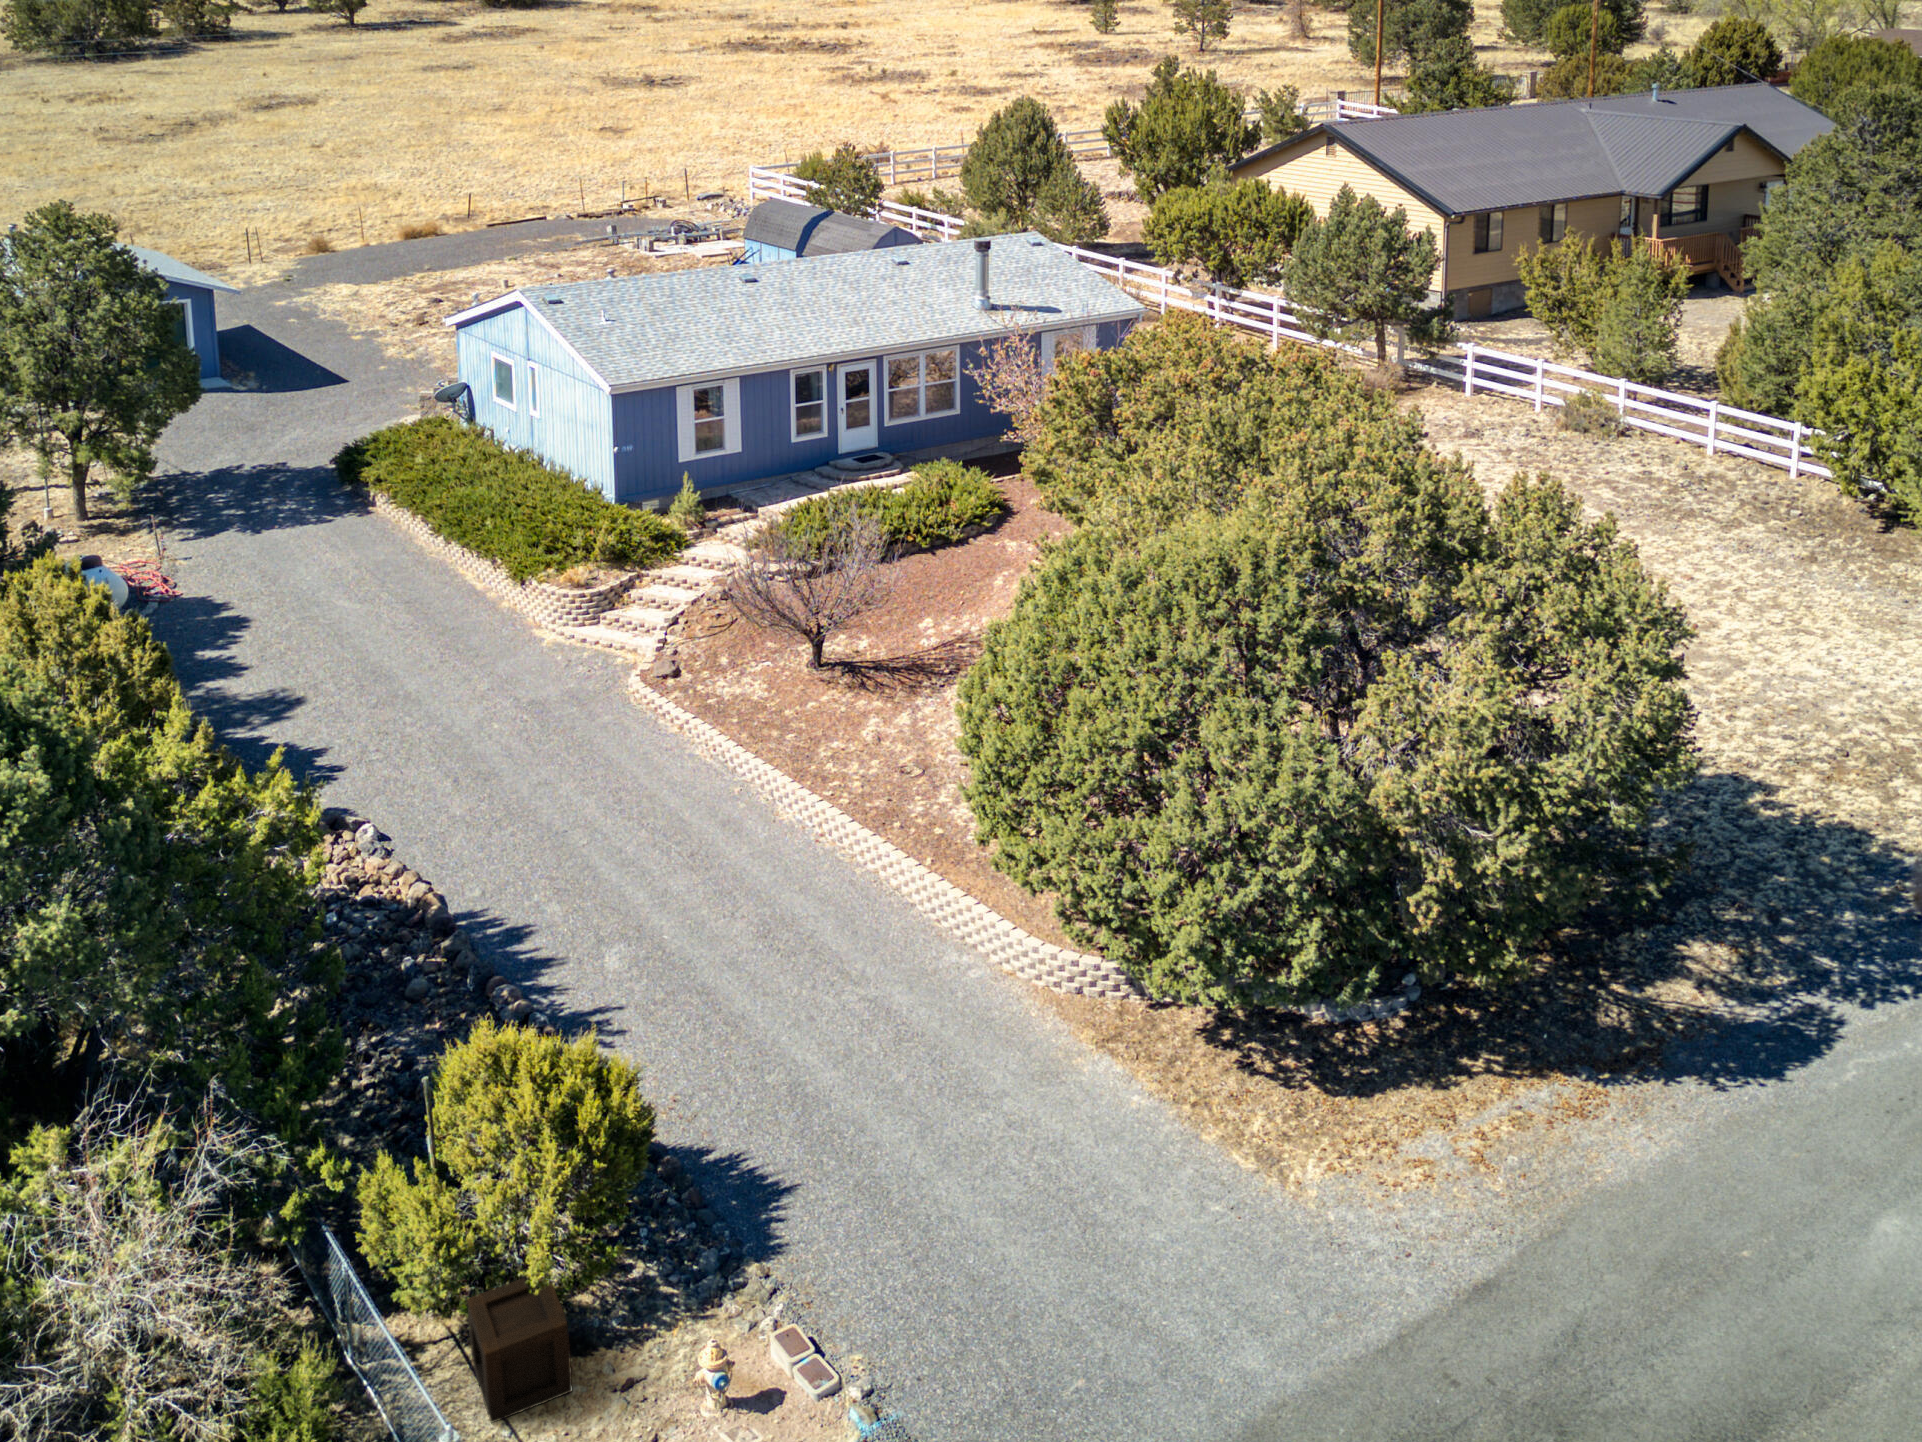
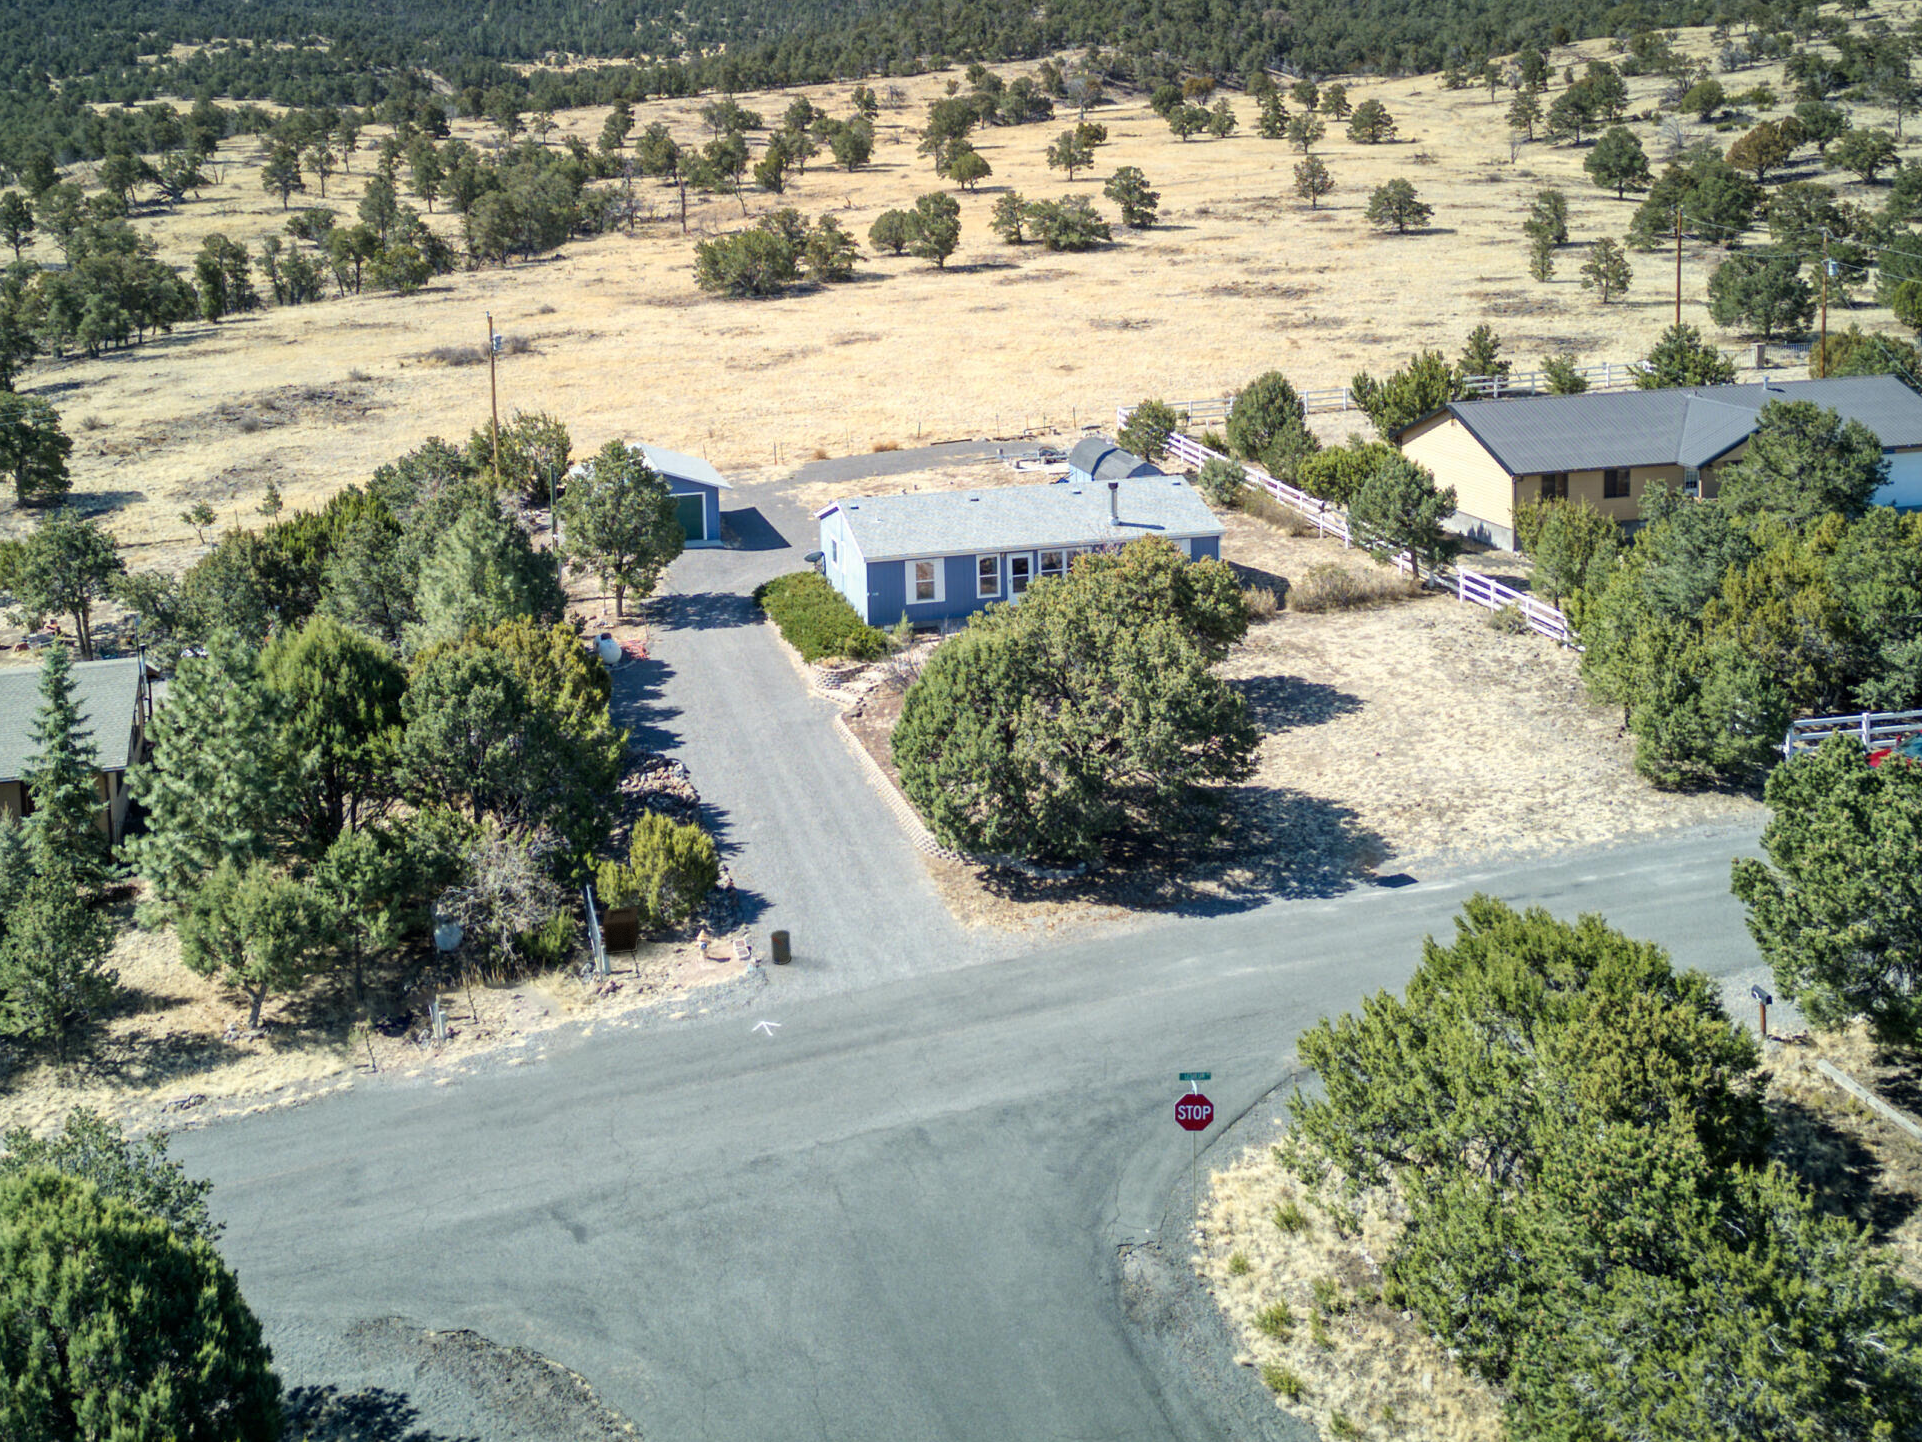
trash can: none [933,1263,981,1352] -> present [771,930,791,964]

